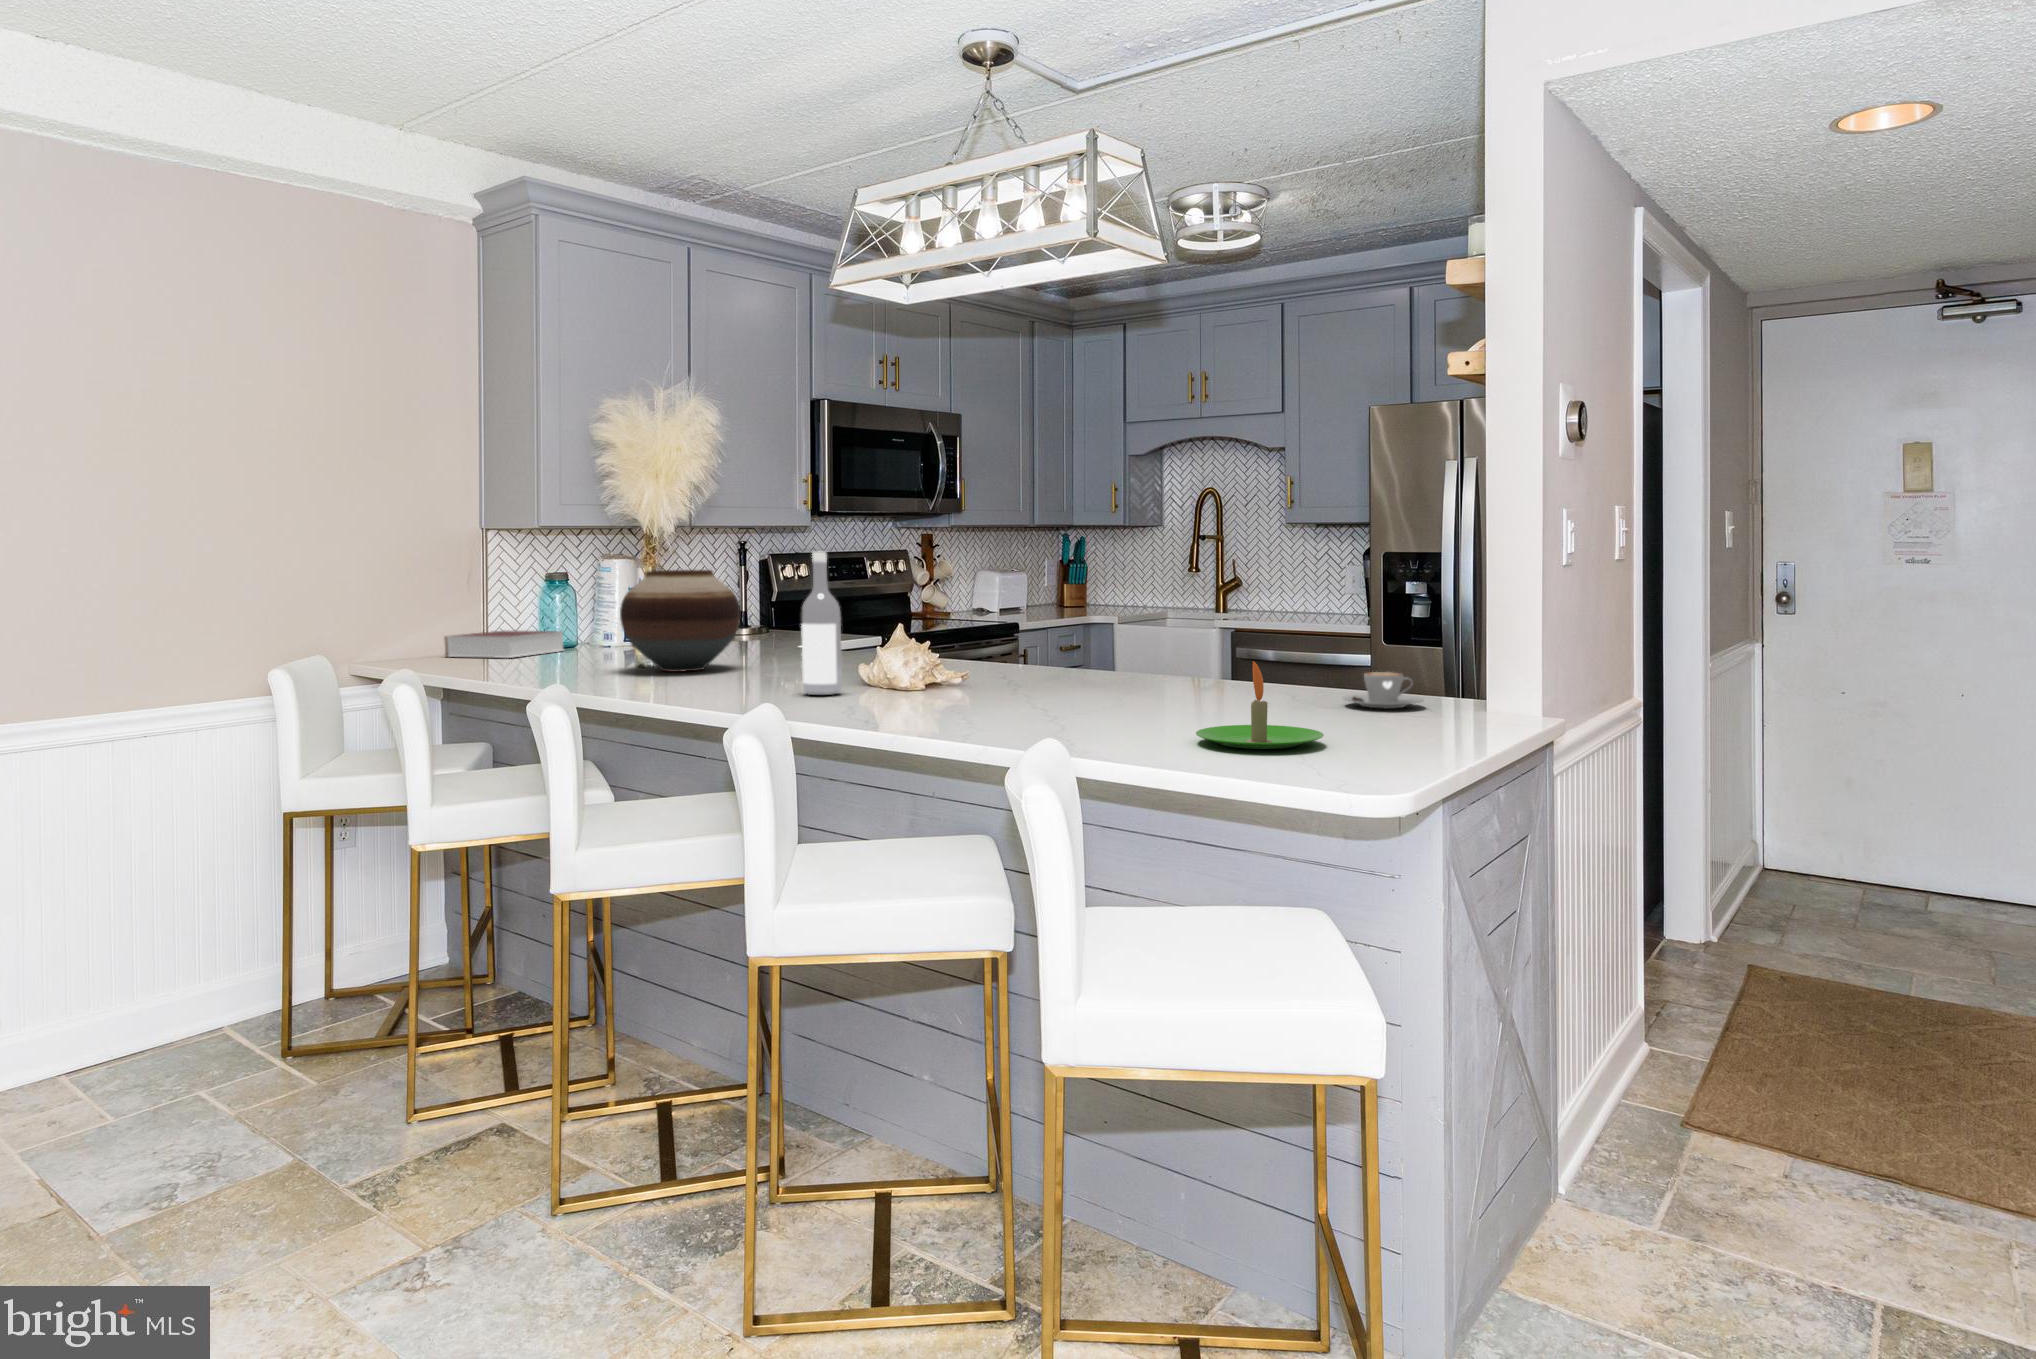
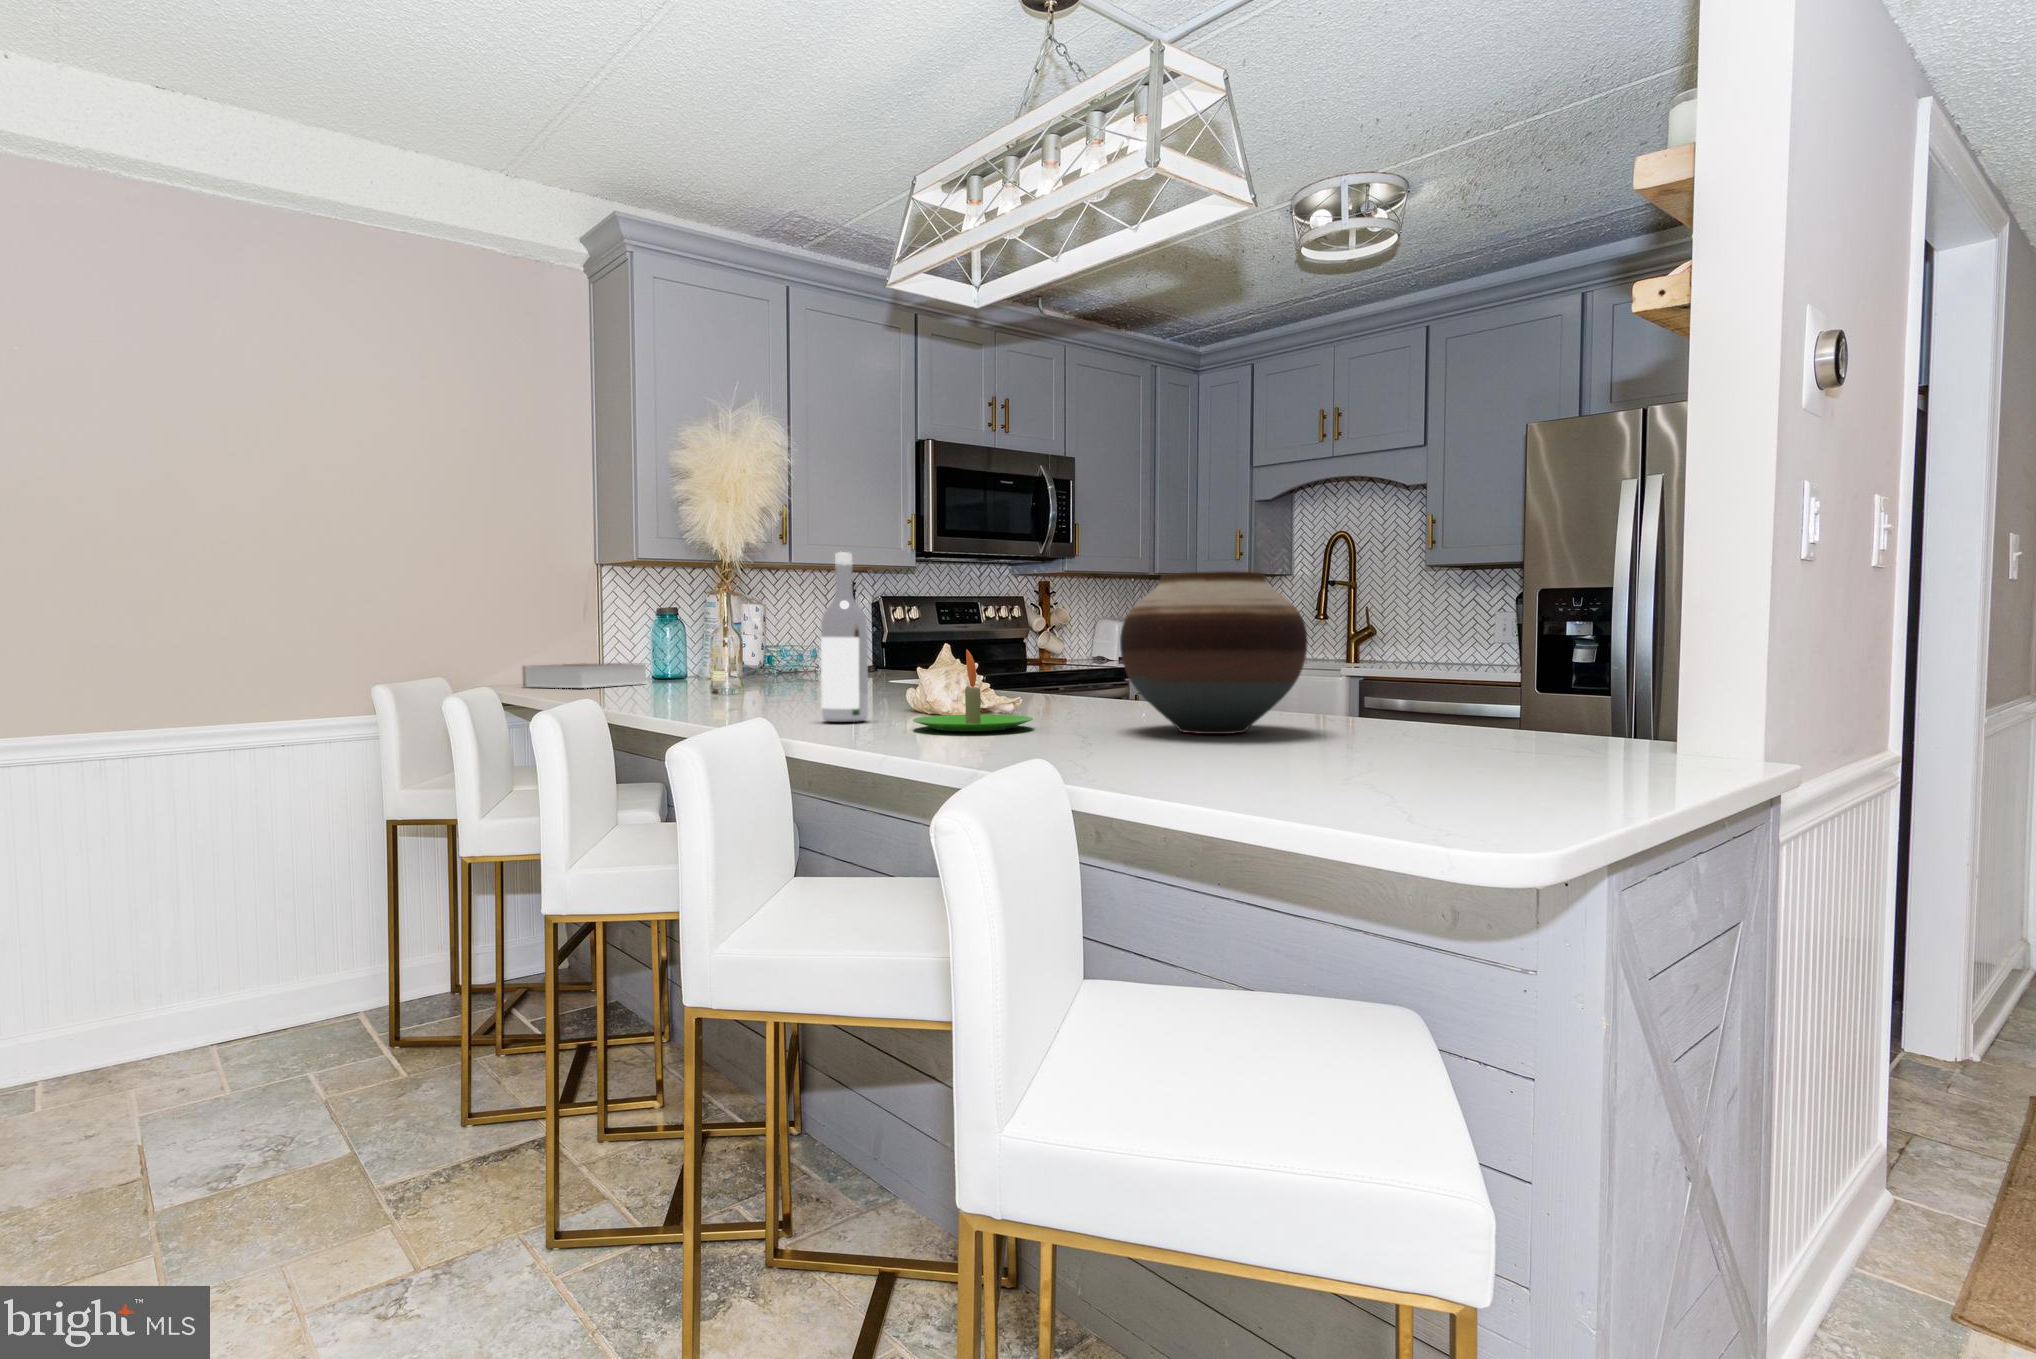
vase: present [620,570,740,672] -> present [1120,571,1308,734]
candle: present [1196,661,1324,749] -> present [913,650,1033,731]
coffee cup: present [1343,672,1424,708] -> none [1497,699,1616,747]

